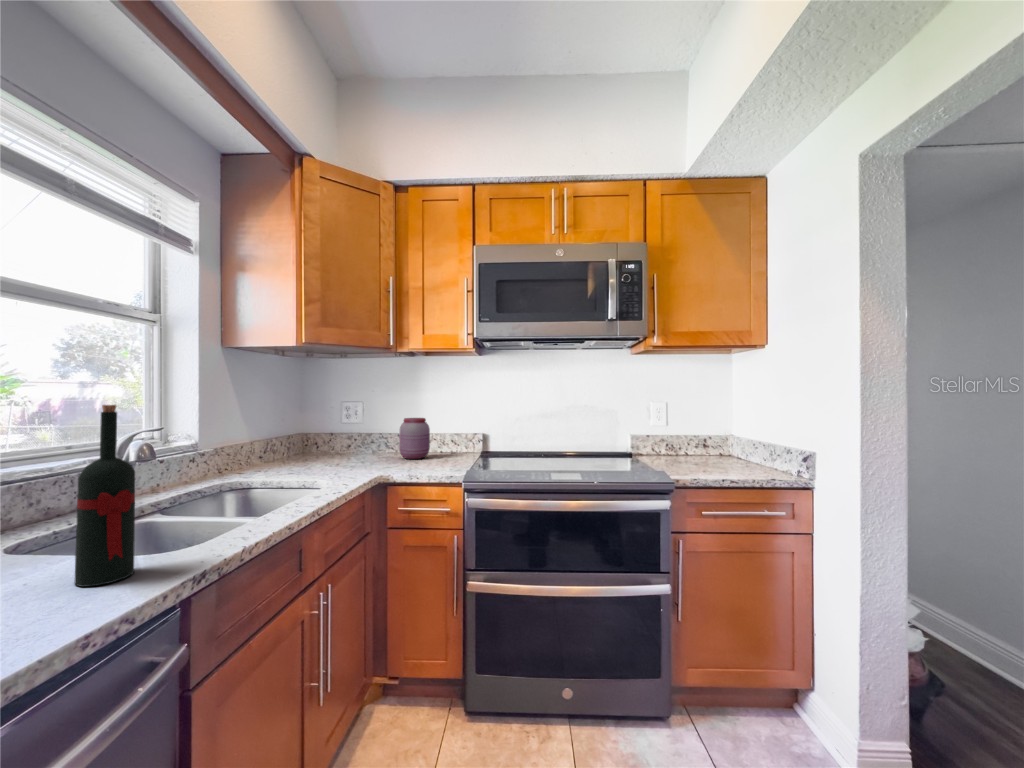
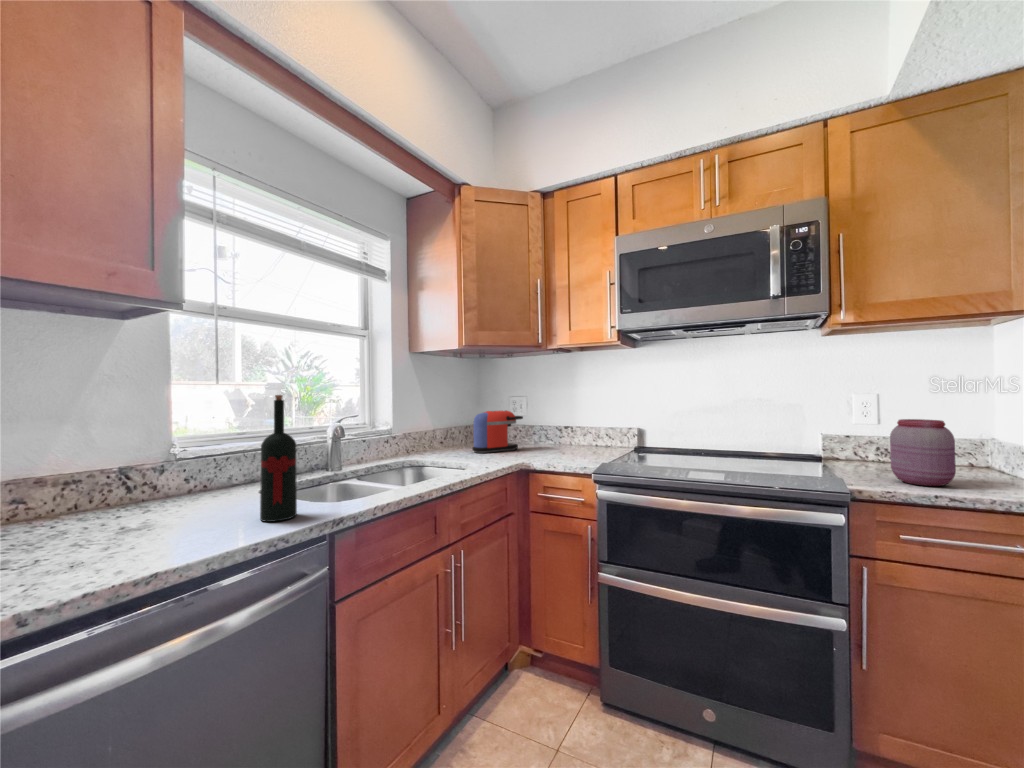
coffee maker: none [306,418,364,469] -> present [472,410,523,453]
jar: present [399,418,430,459] -> present [890,419,956,486]

